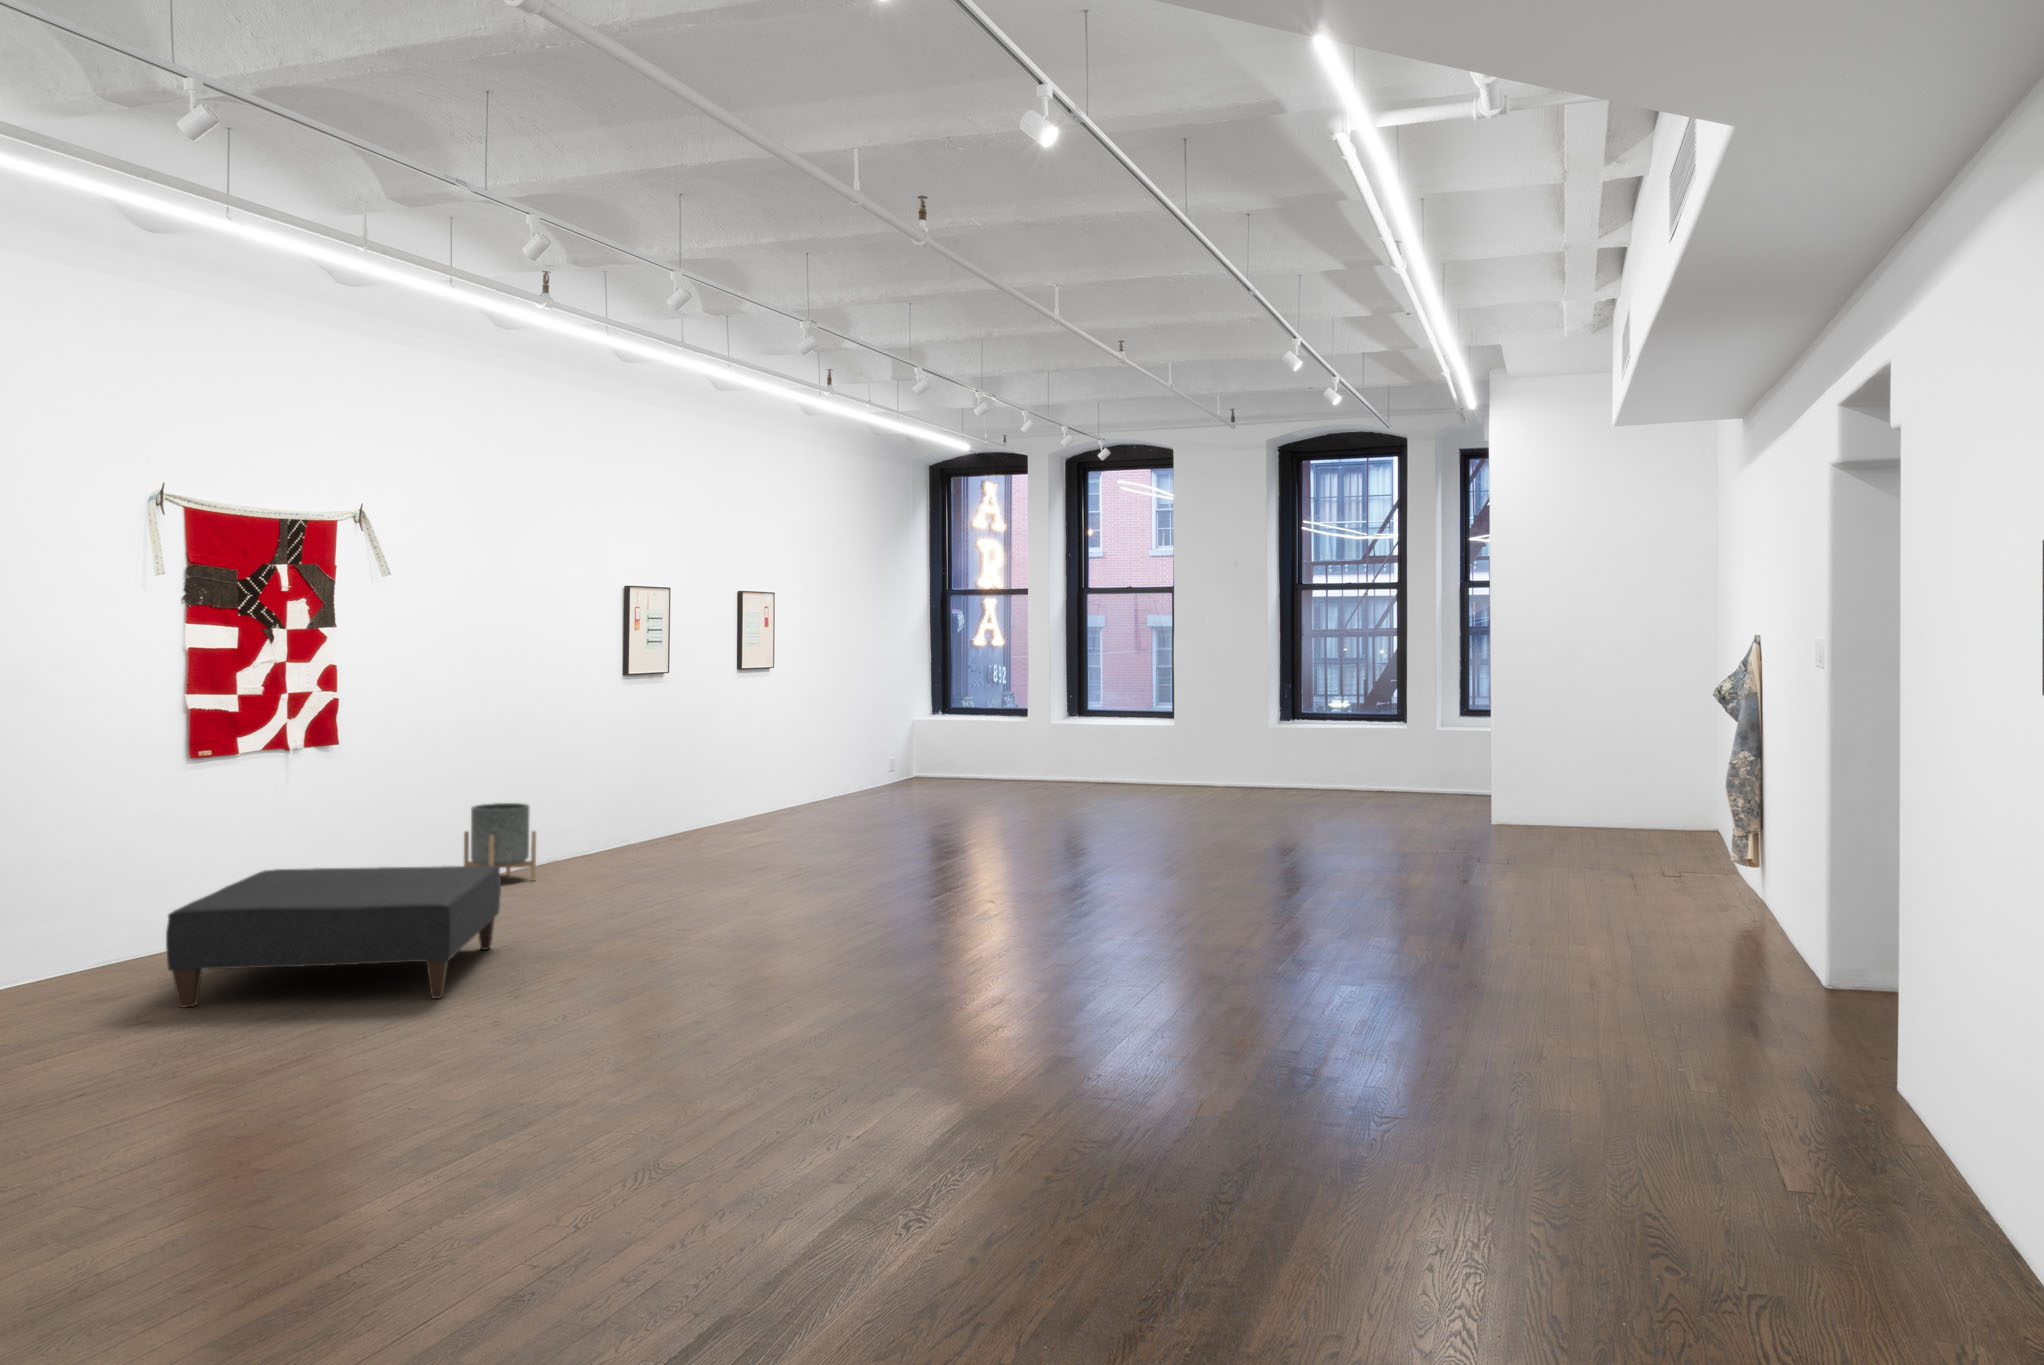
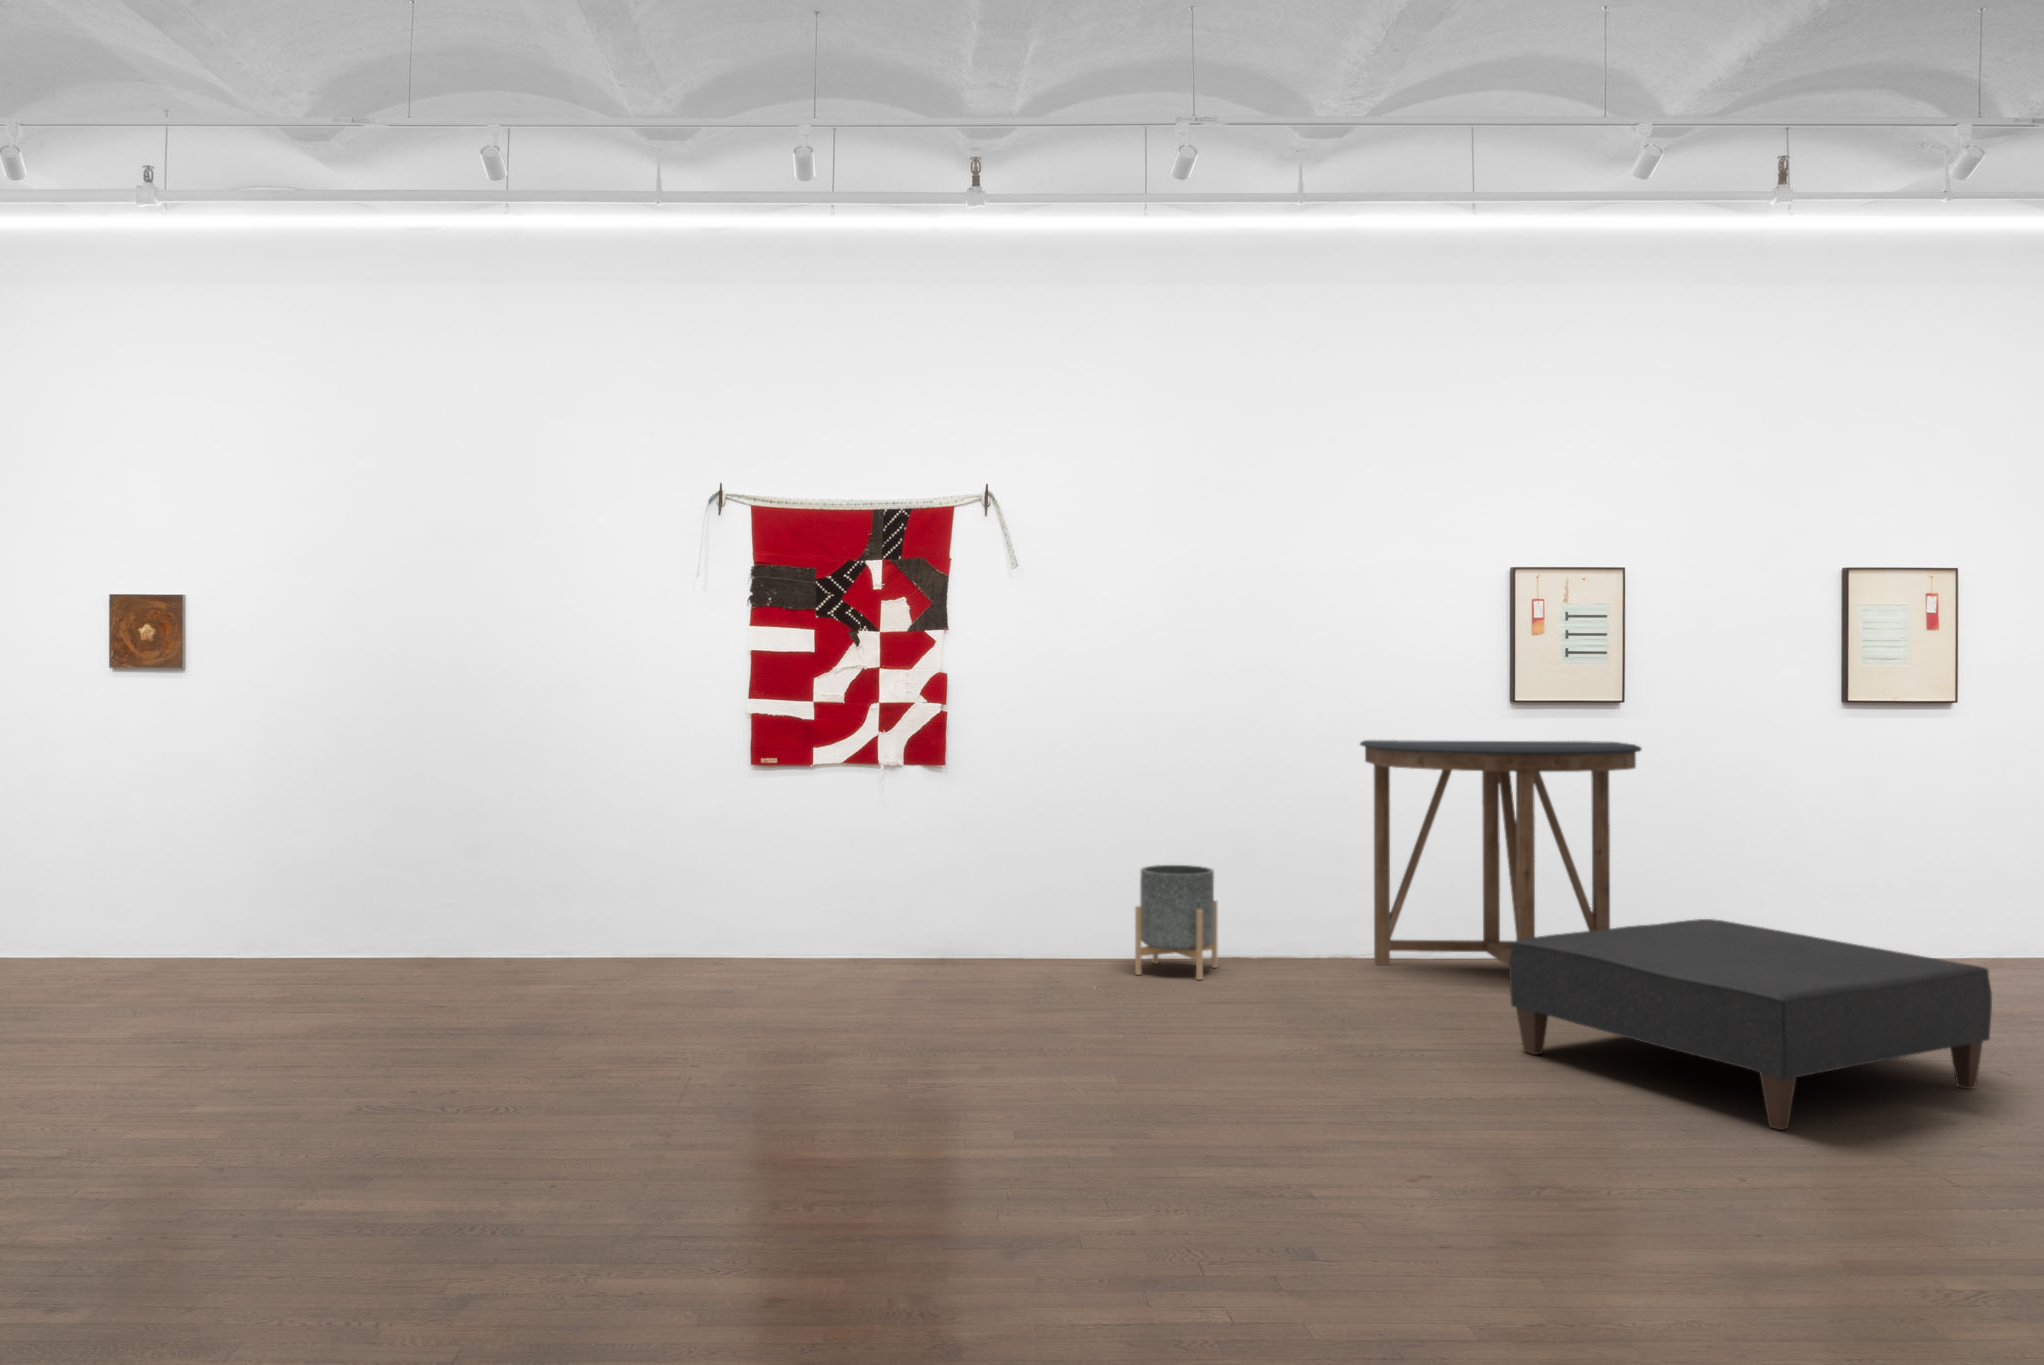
console table: none [562,697,713,857] -> present [1360,740,1641,967]
ottoman: present [166,866,501,1007] -> present [1509,919,1992,1130]

